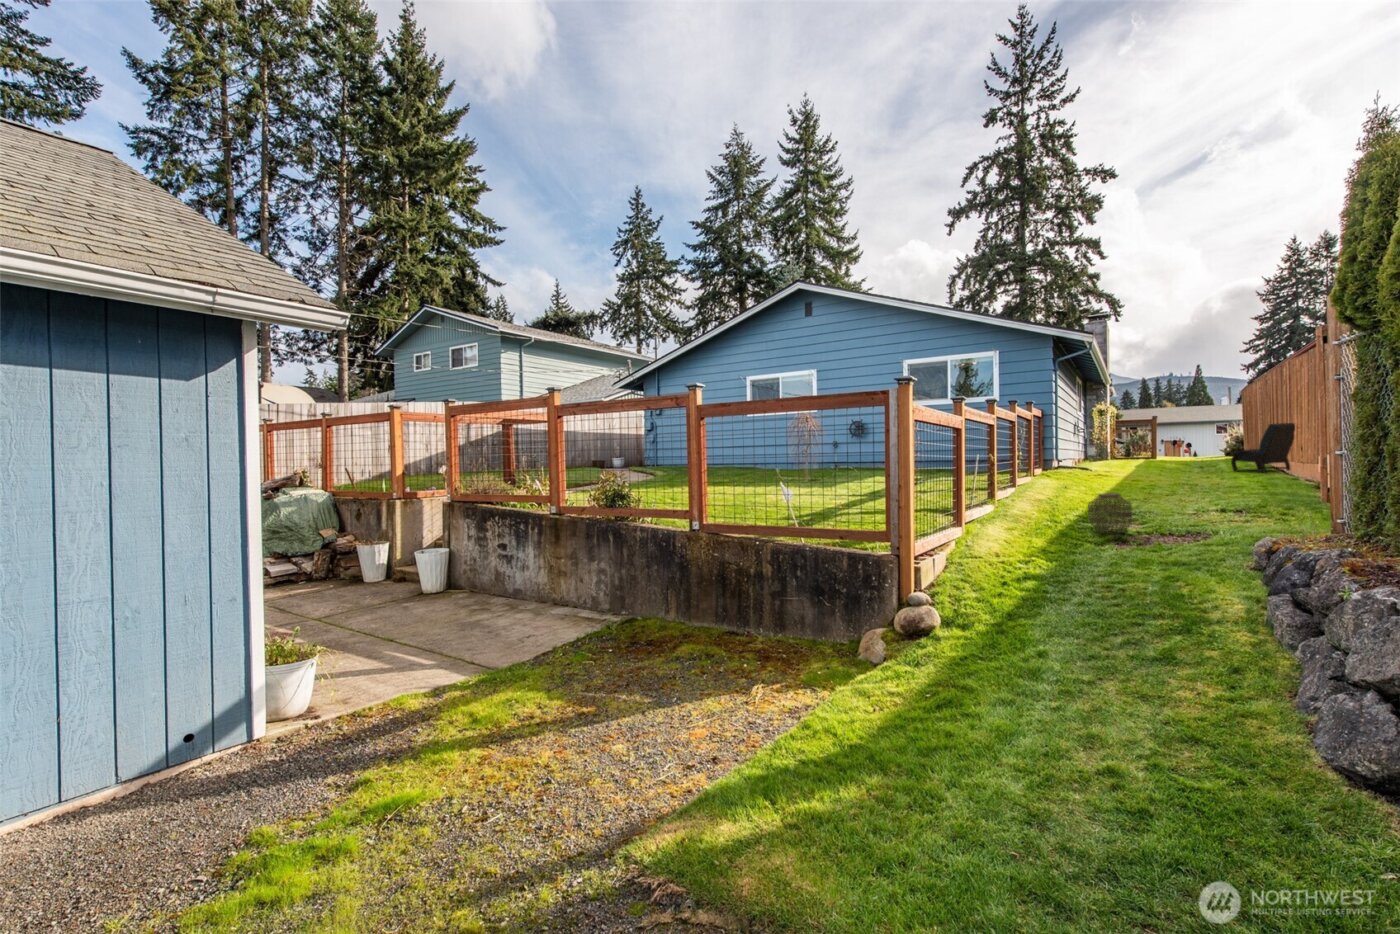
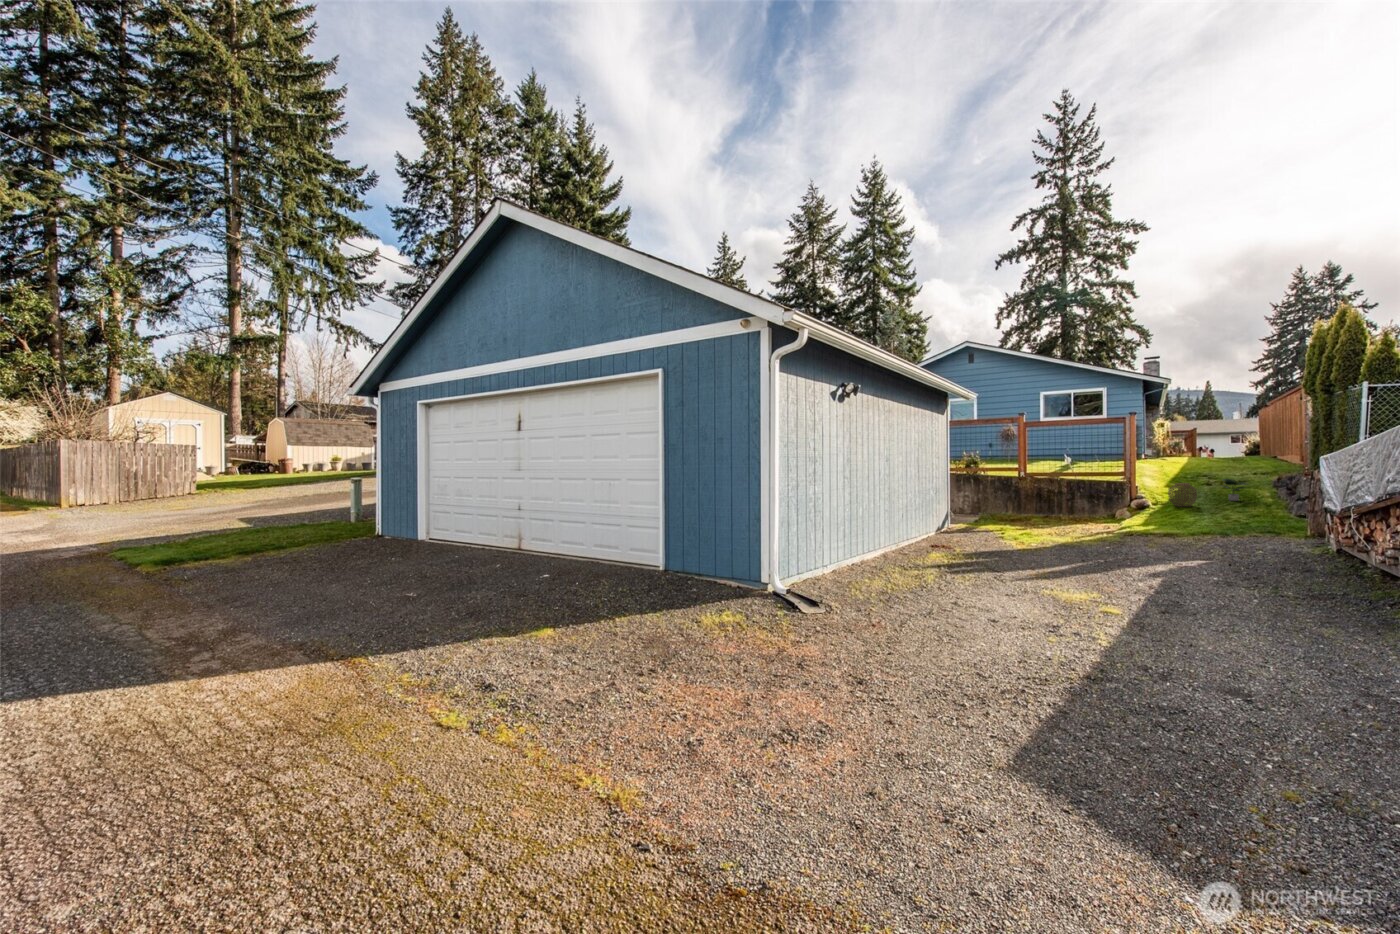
lounge chair: present [1231,423,1295,472] -> none [1250,437,1302,473]
potted plant: none [1174,485,1218,521] -> present [1223,479,1248,501]

